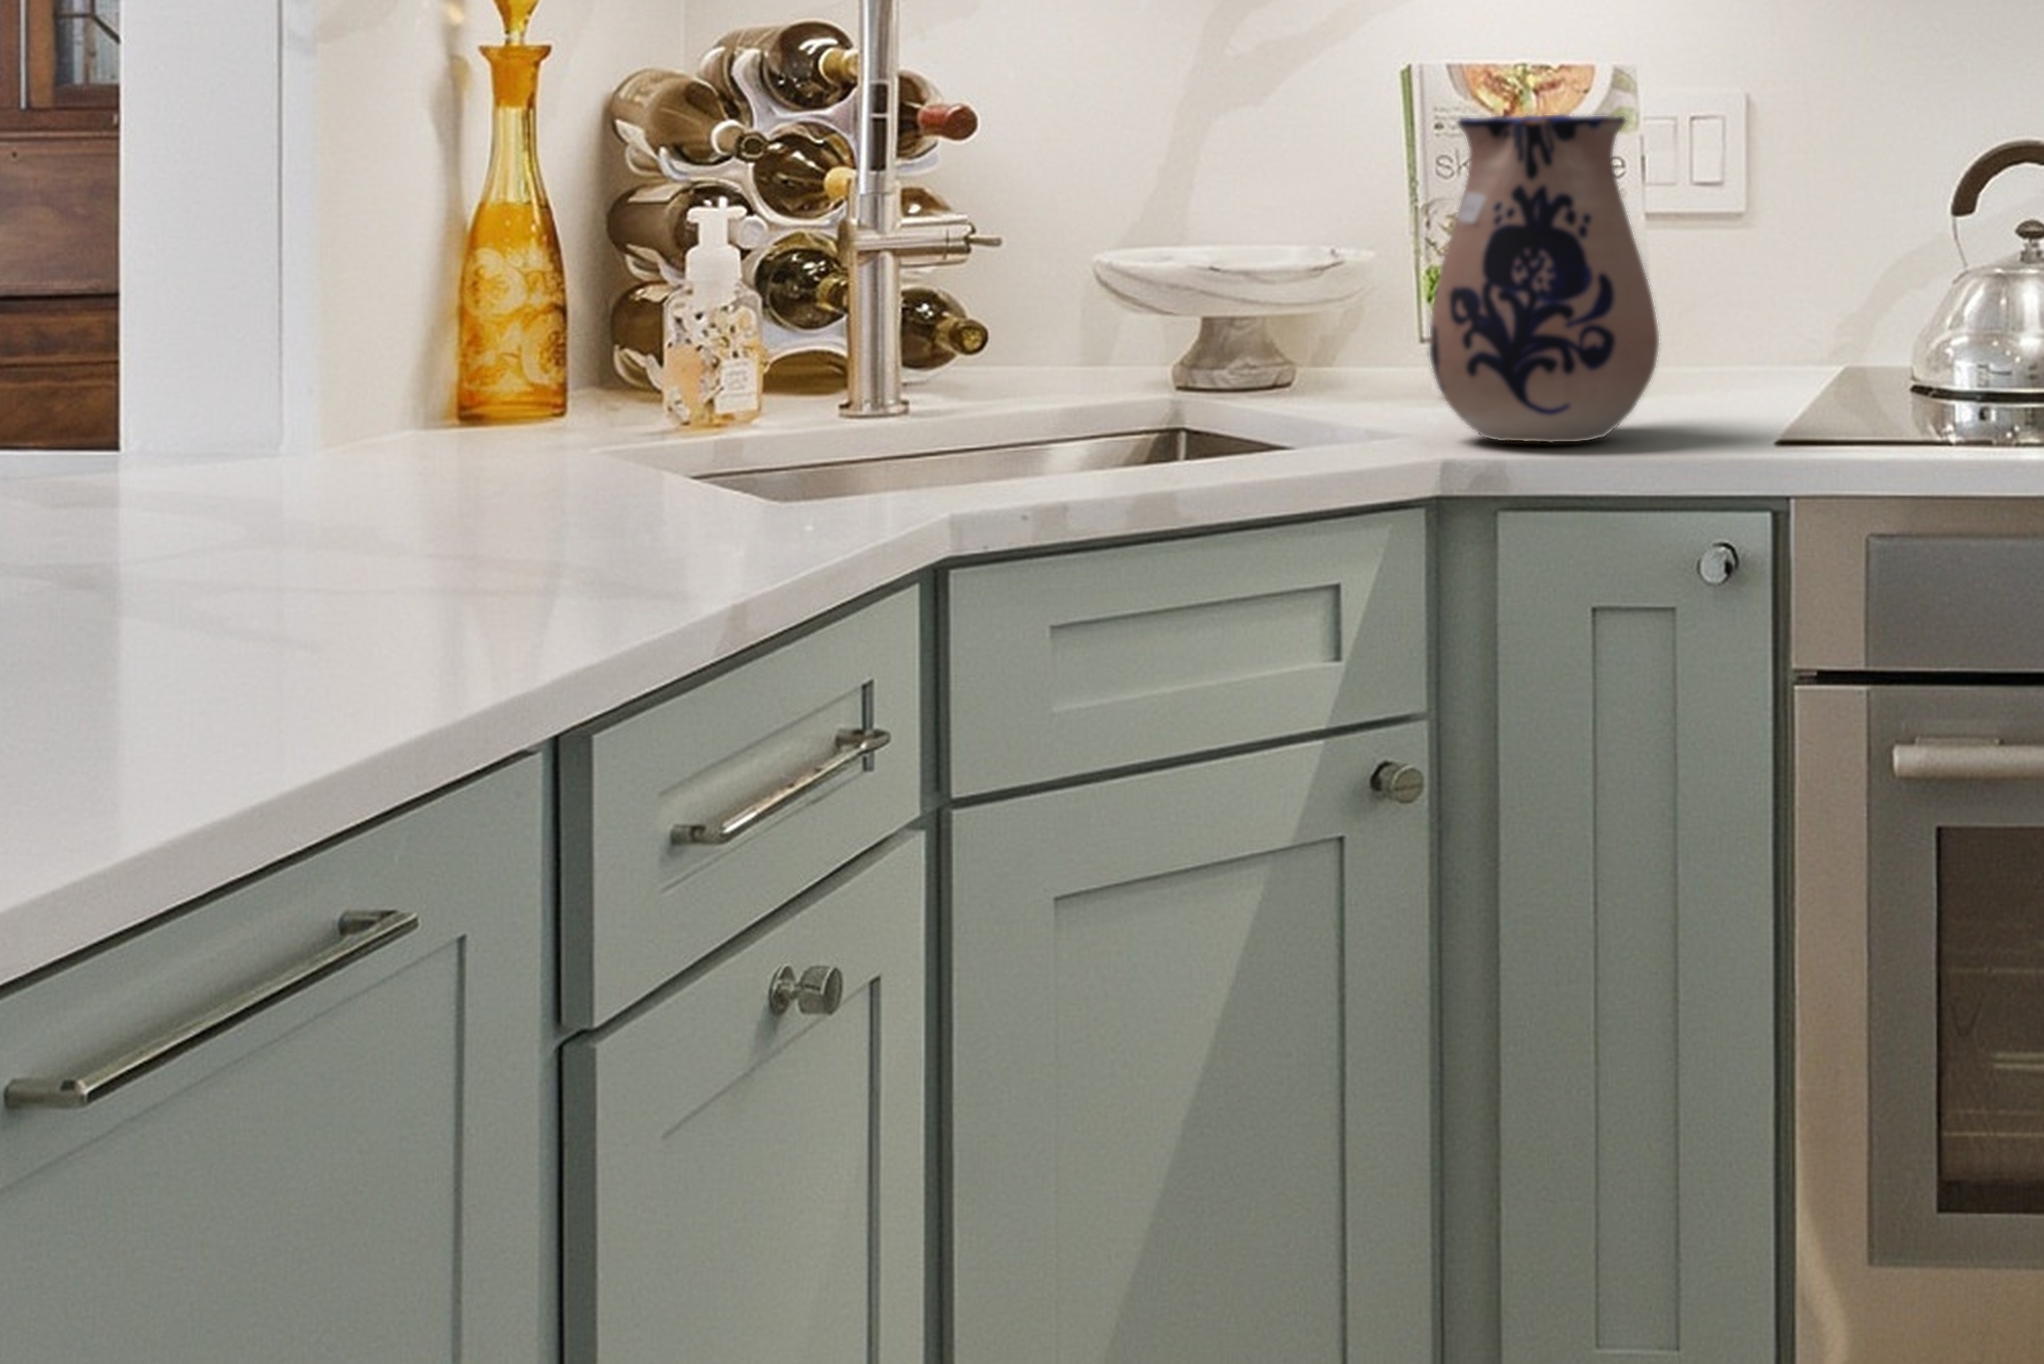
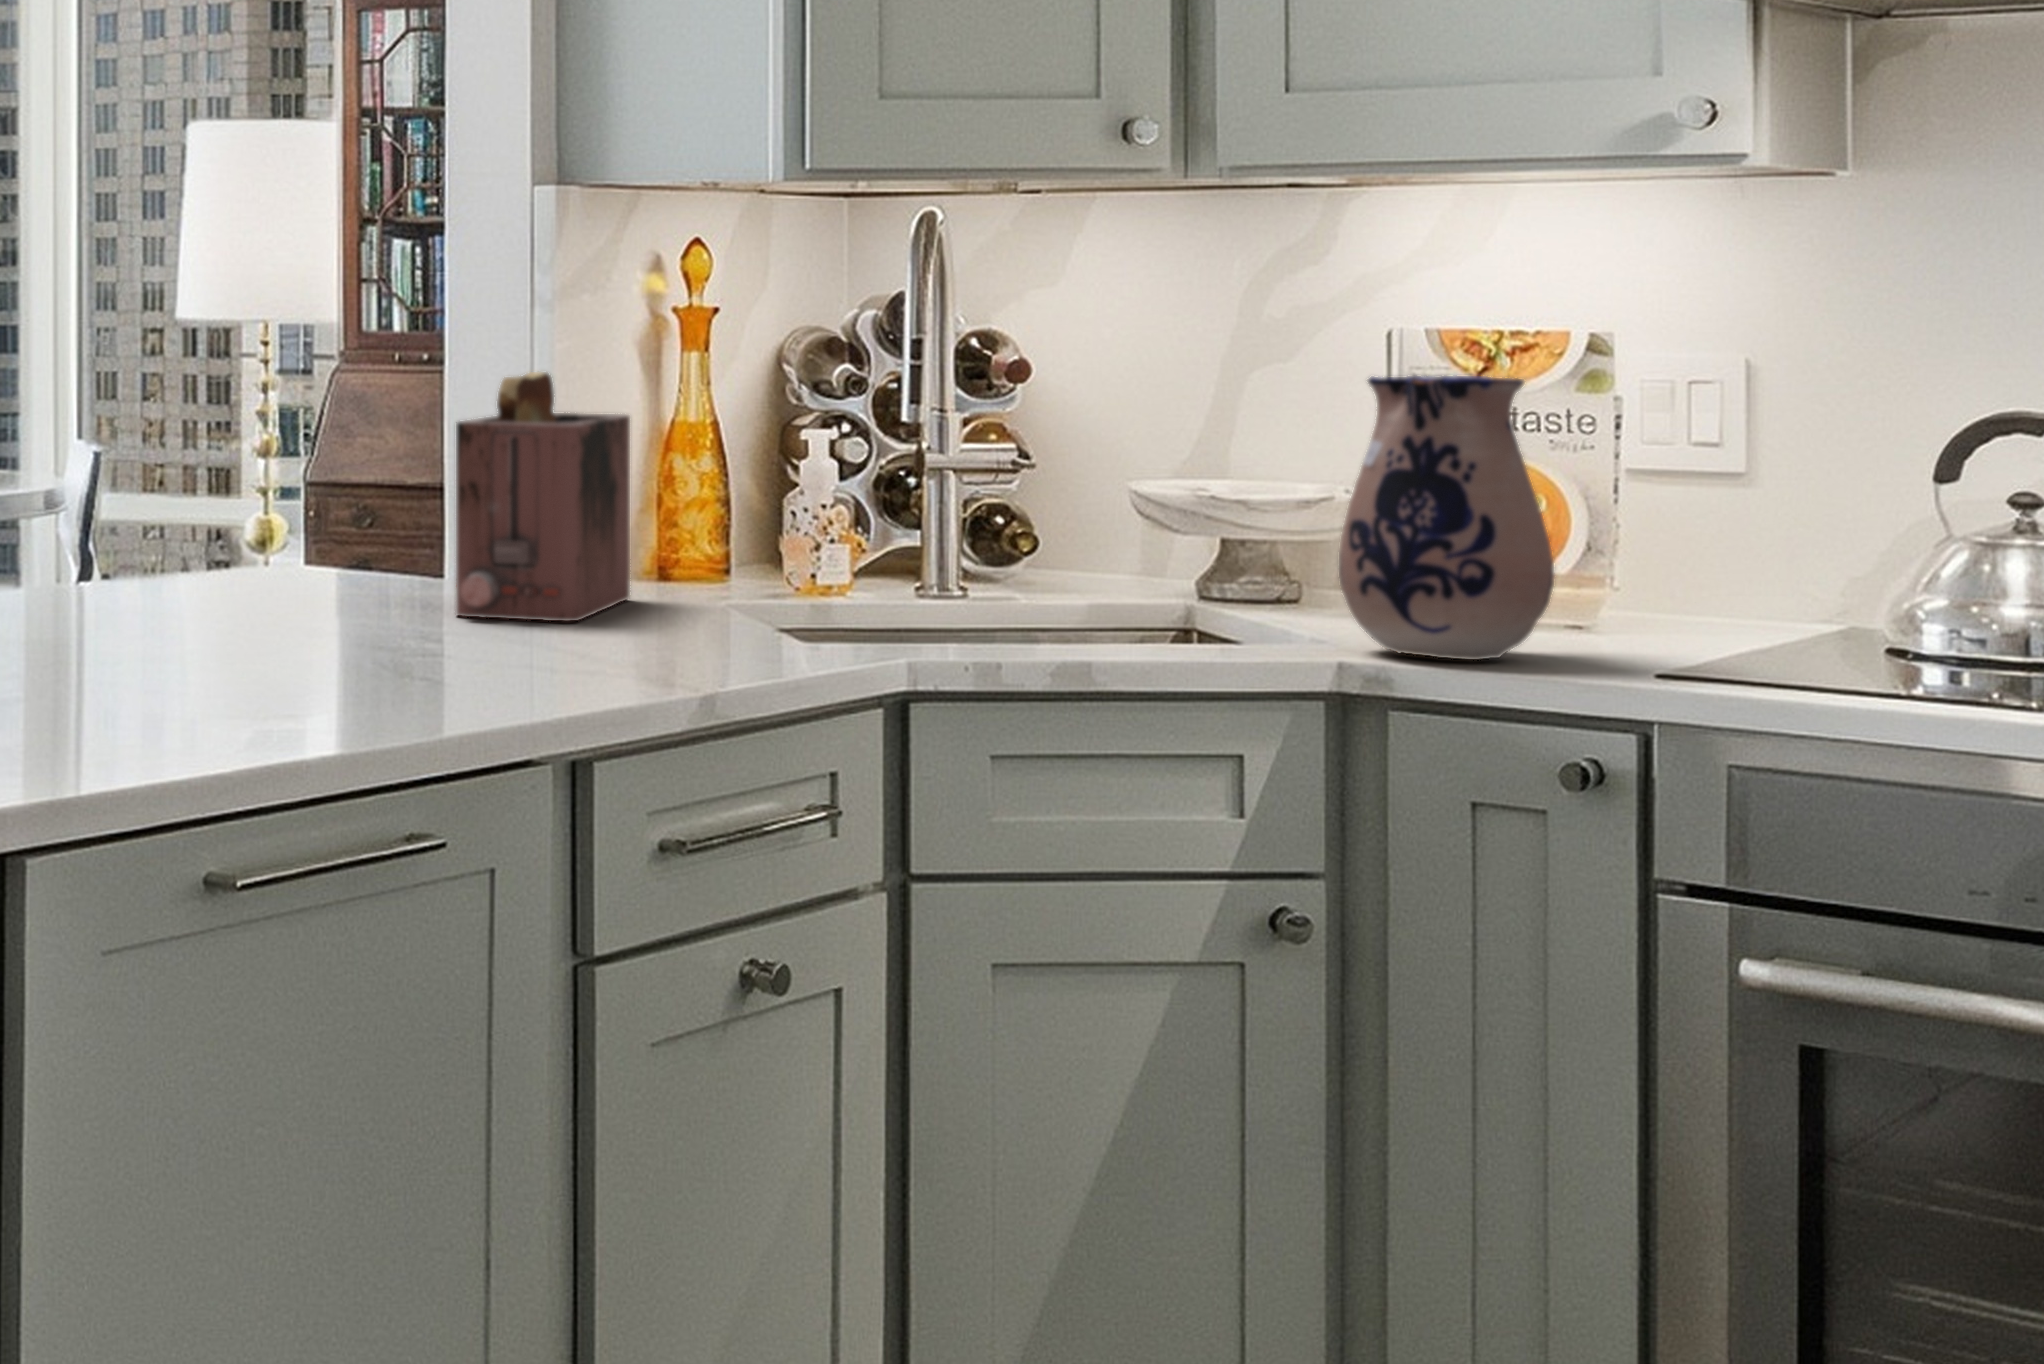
toaster: none [235,135,479,508] -> present [456,372,630,621]

